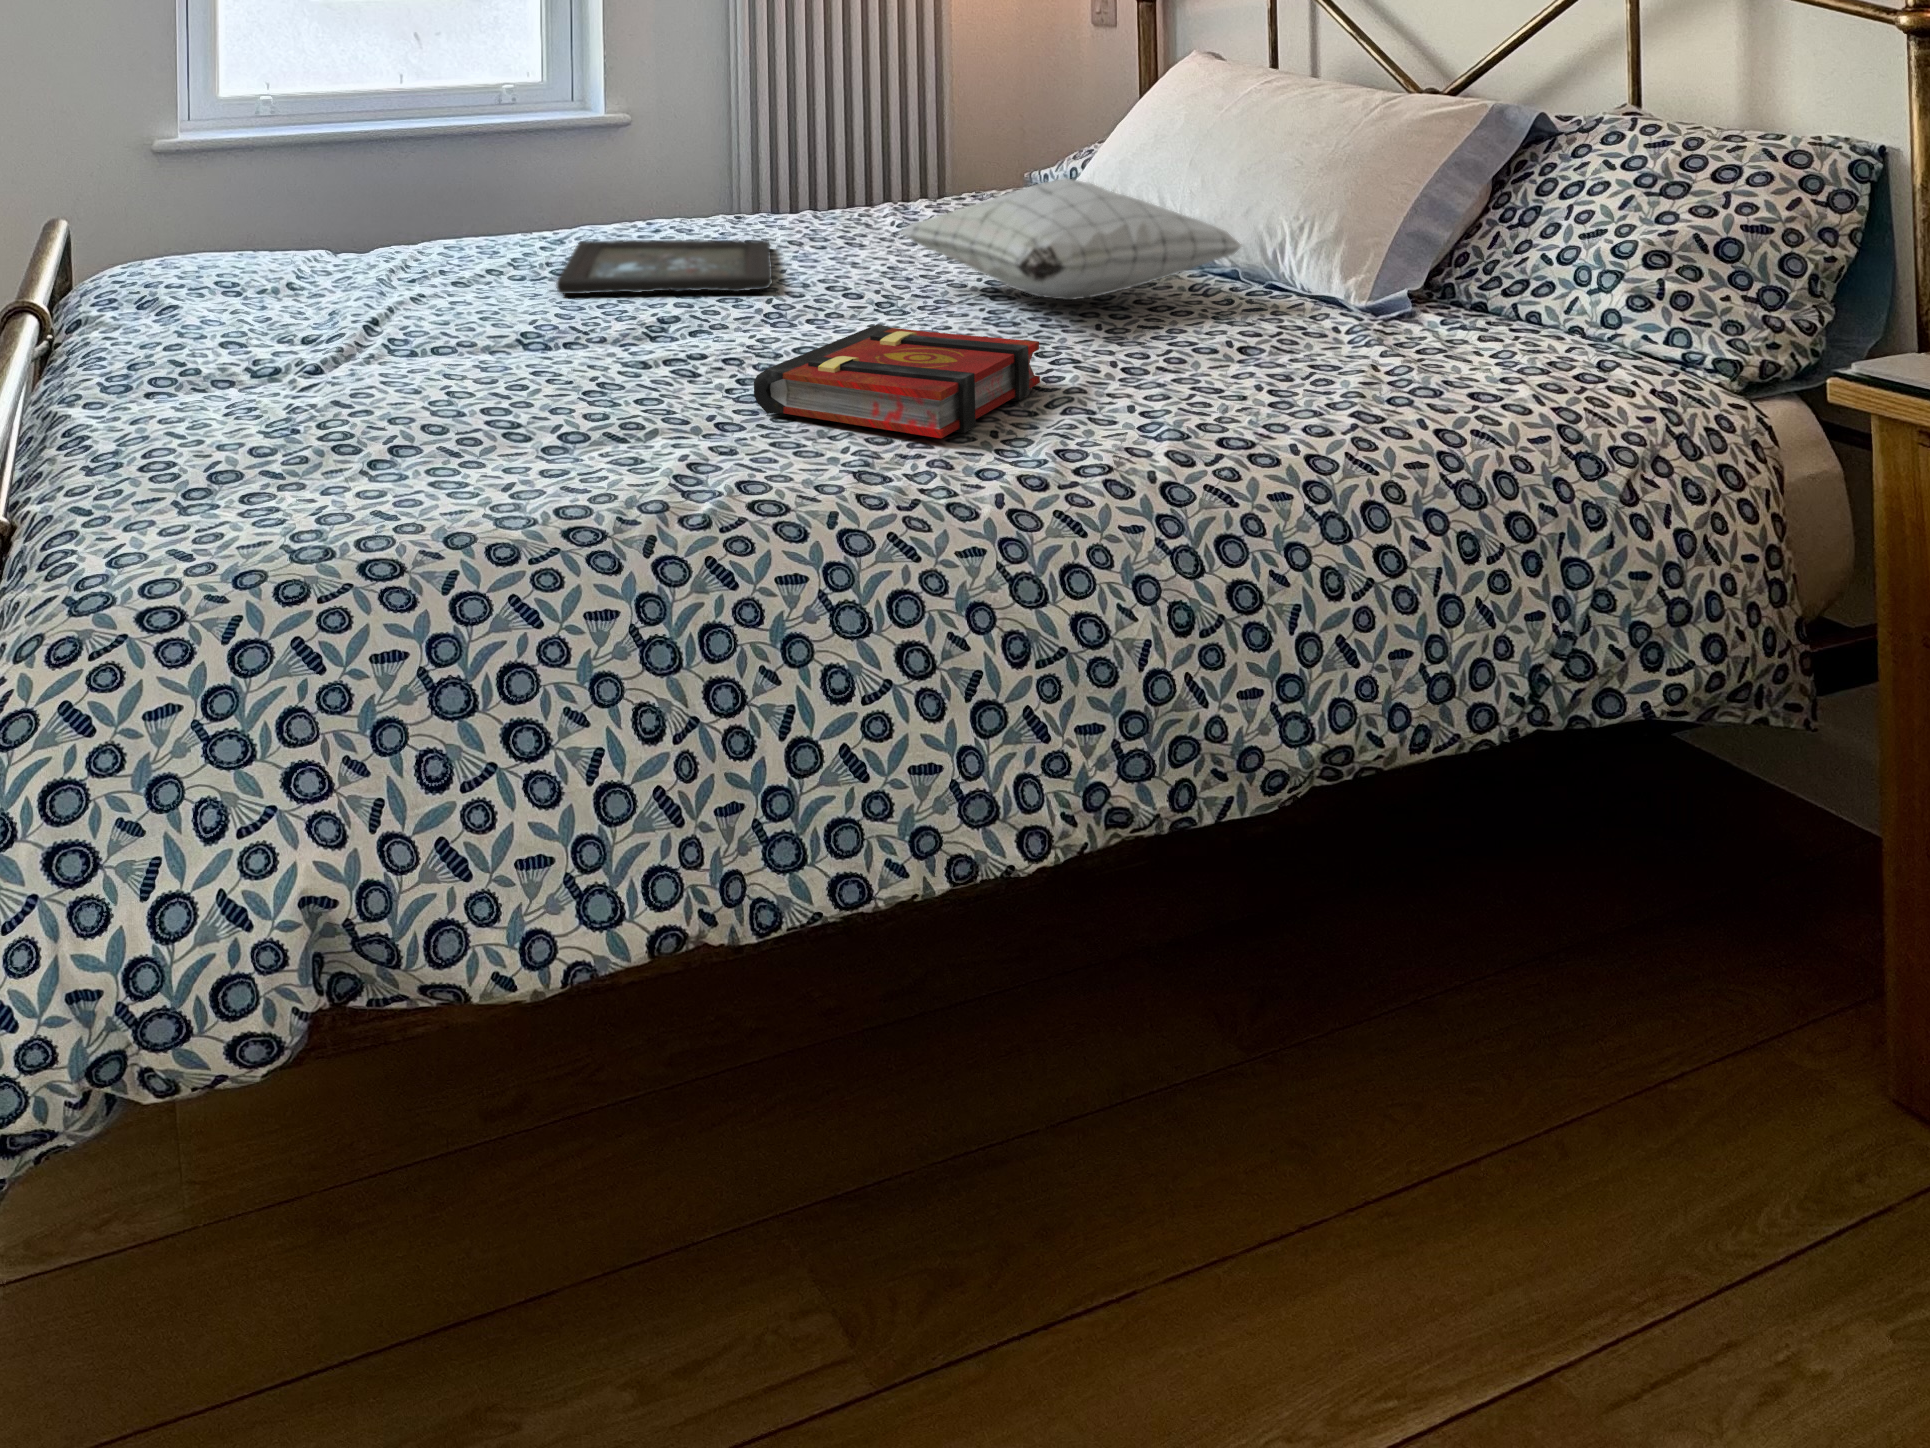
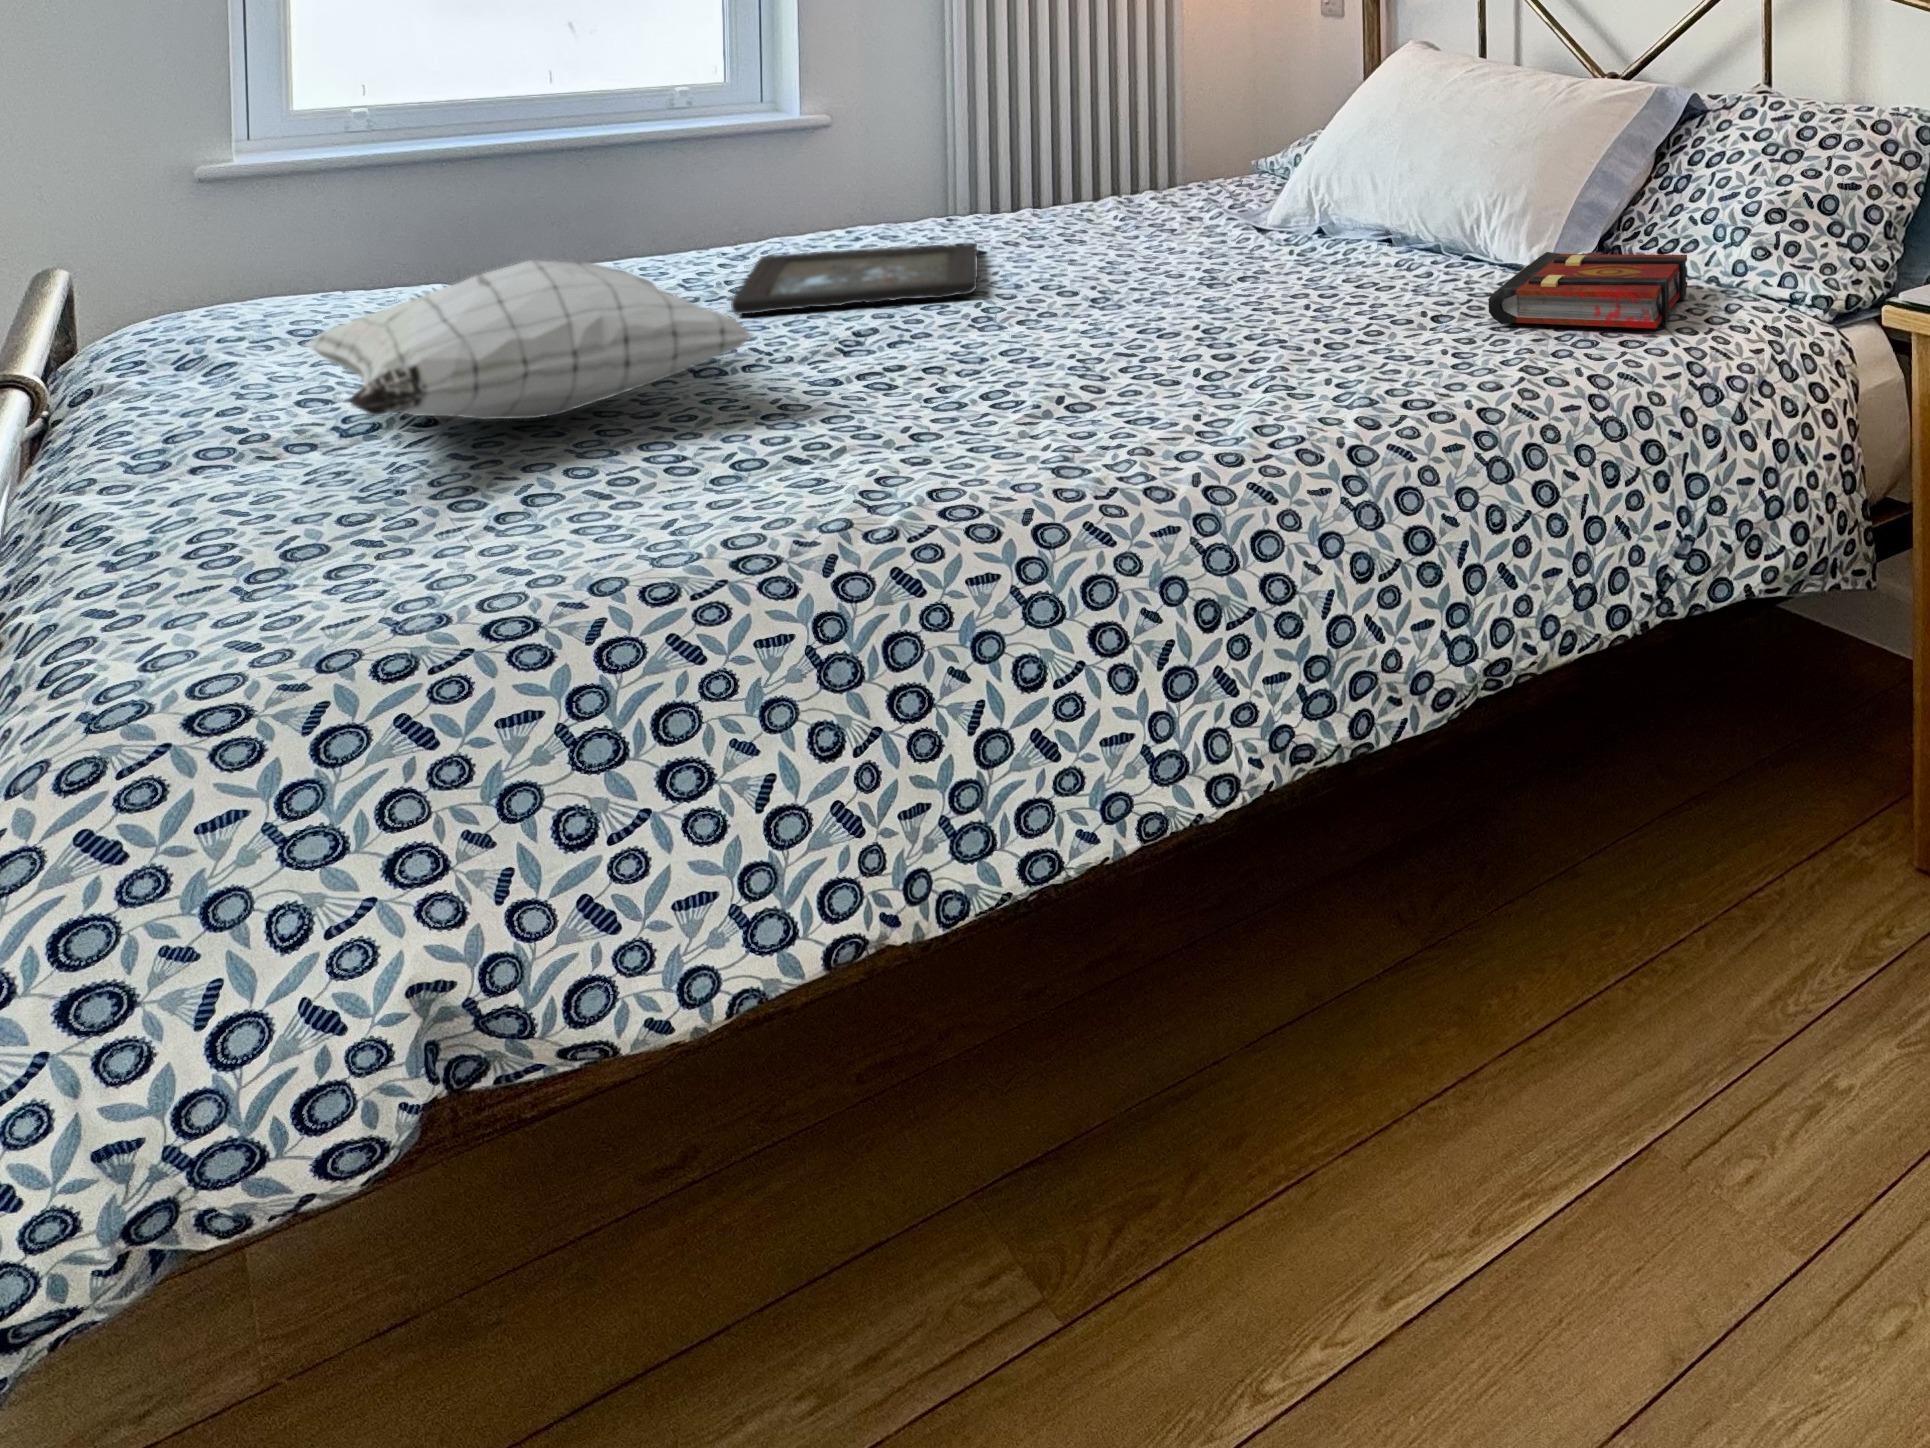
pillow: present [900,178,1242,300] -> present [305,260,752,419]
book: present [754,324,1040,438] -> present [1488,252,1687,328]

